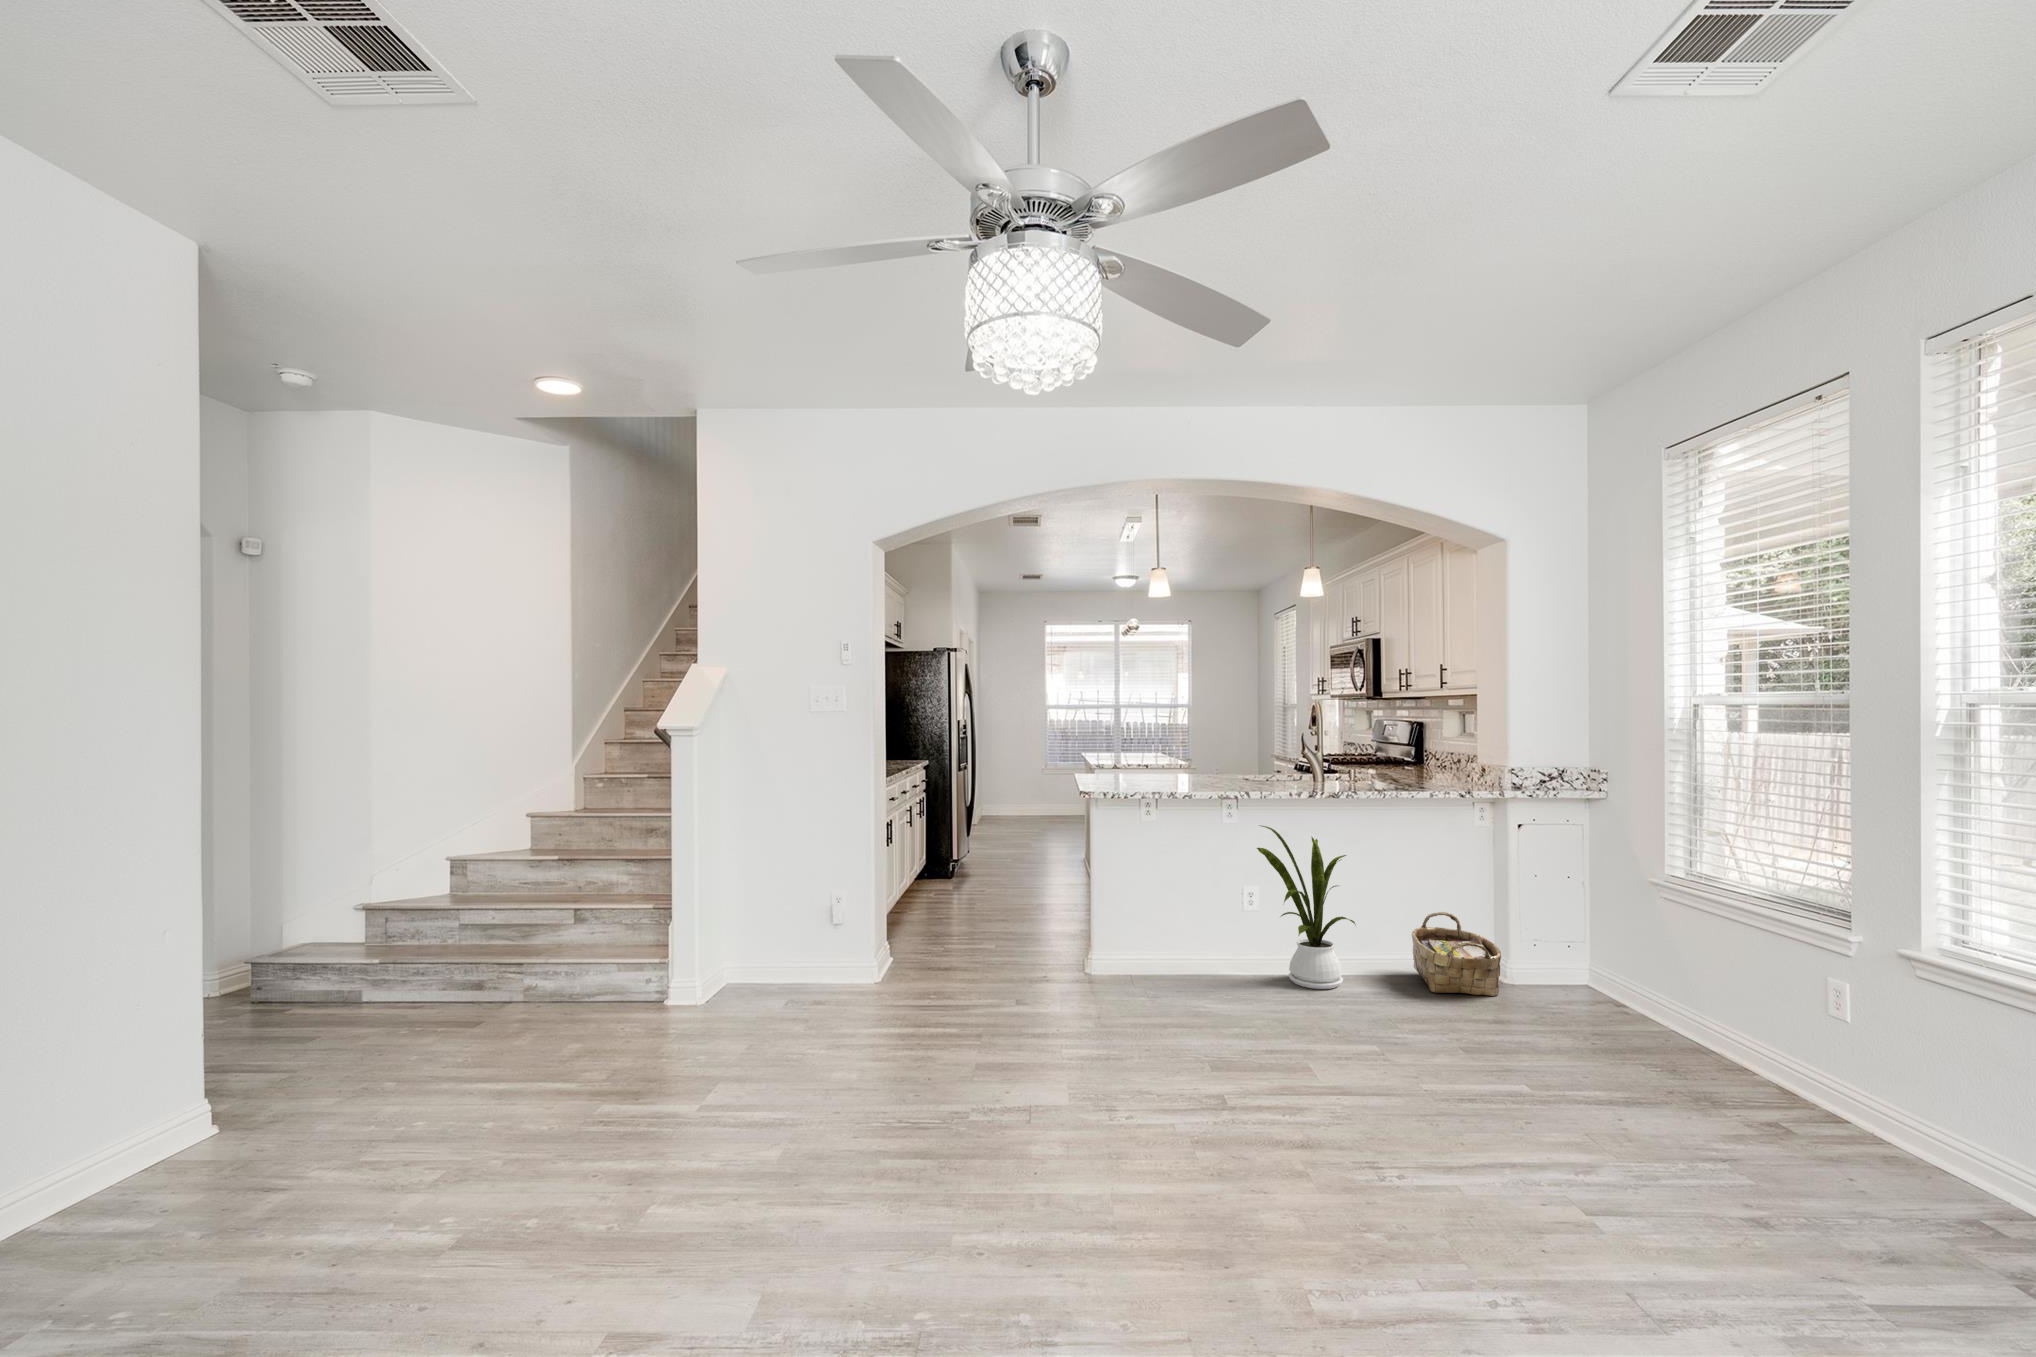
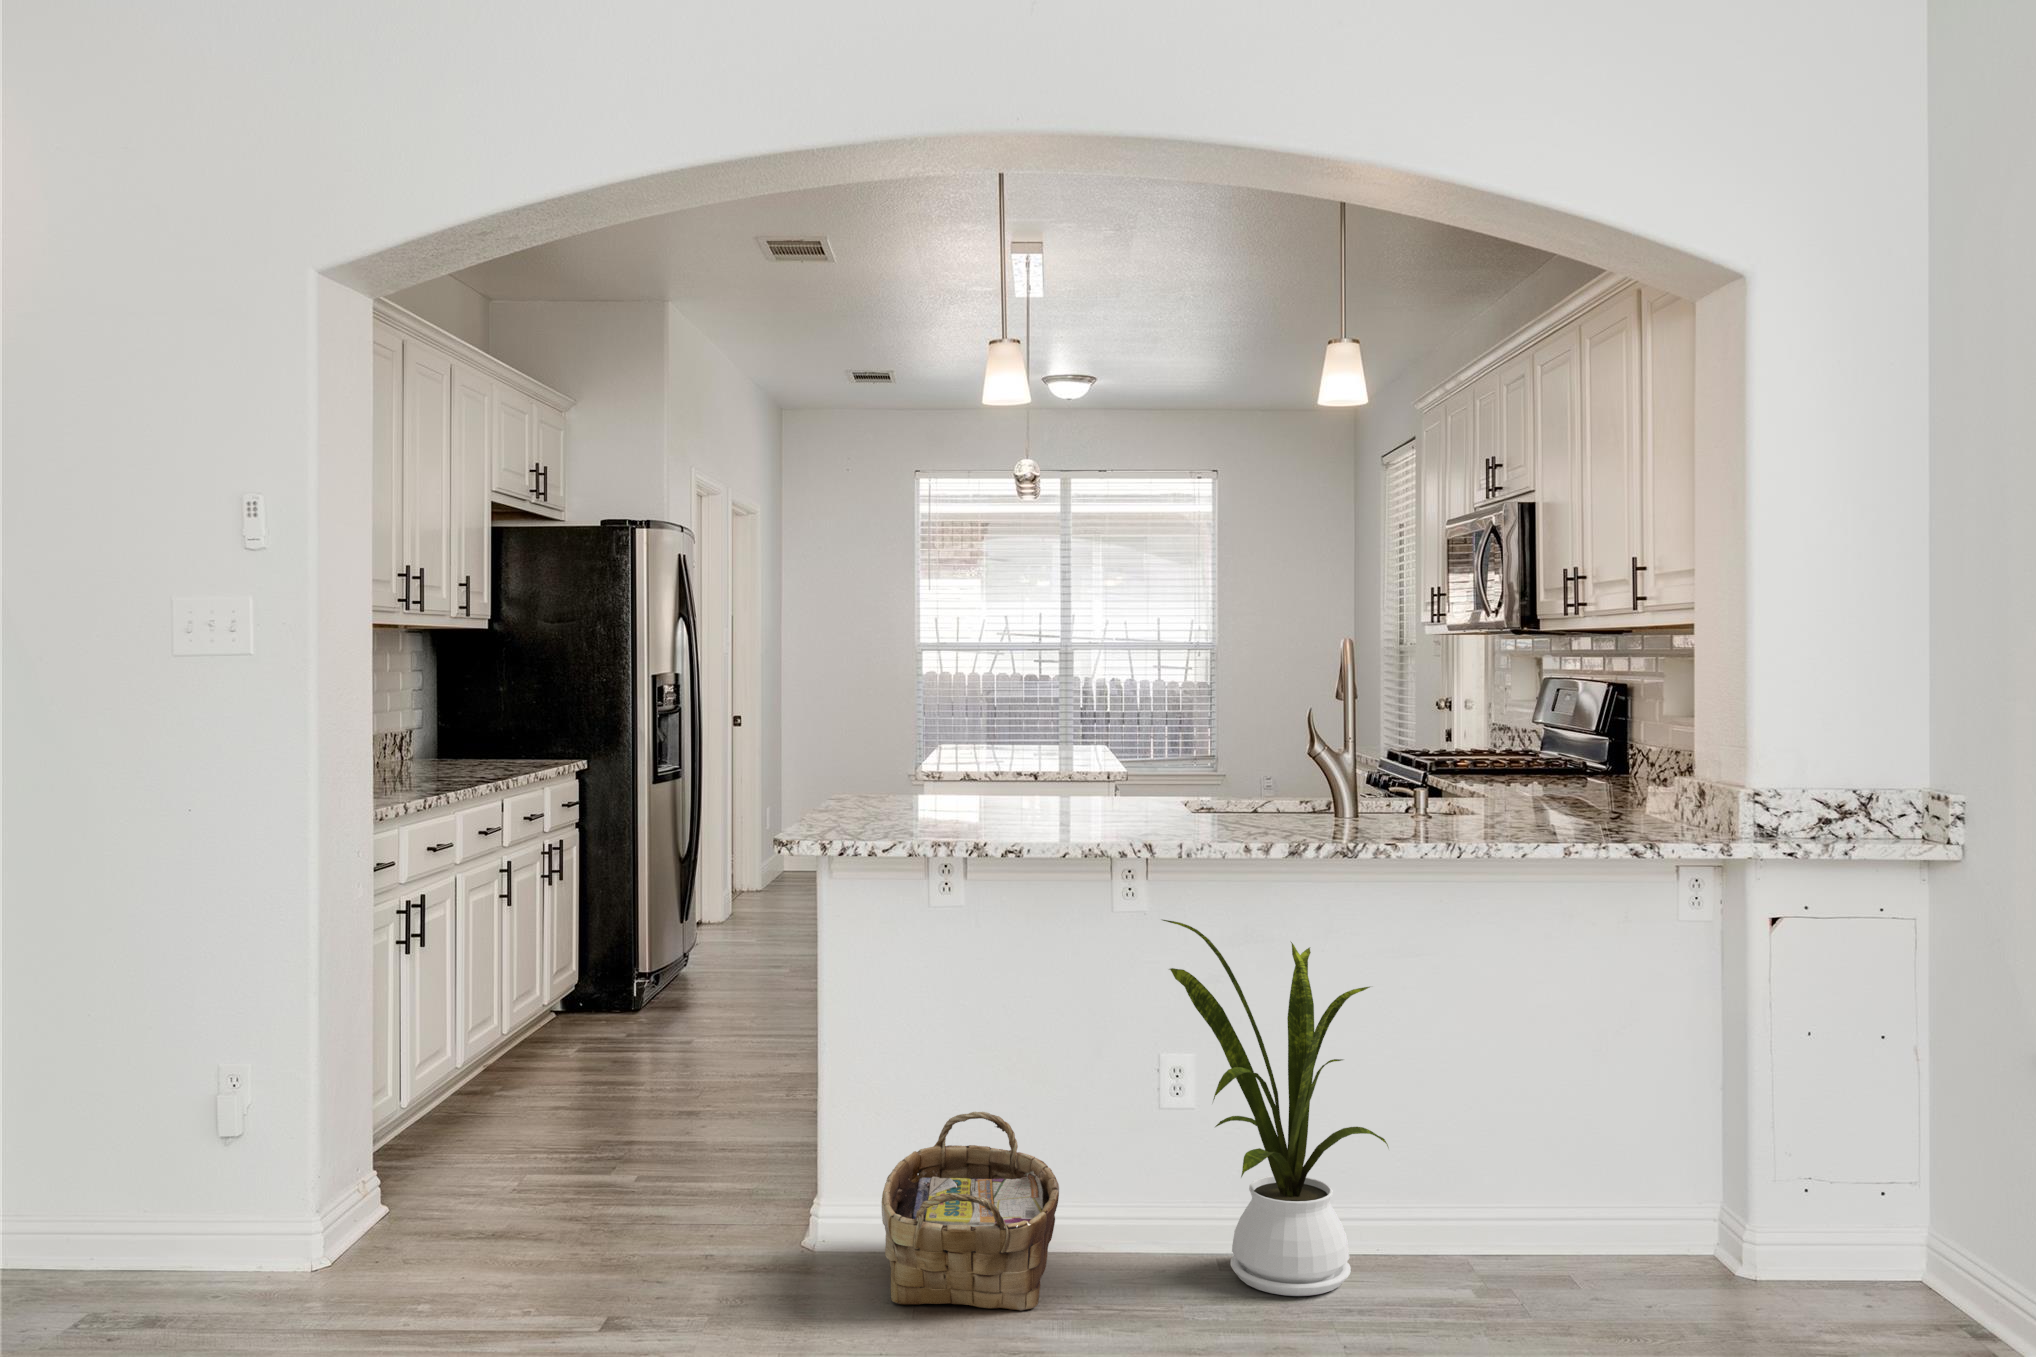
woven basket: present [1412,912,1501,996] -> present [882,1112,1059,1311]

